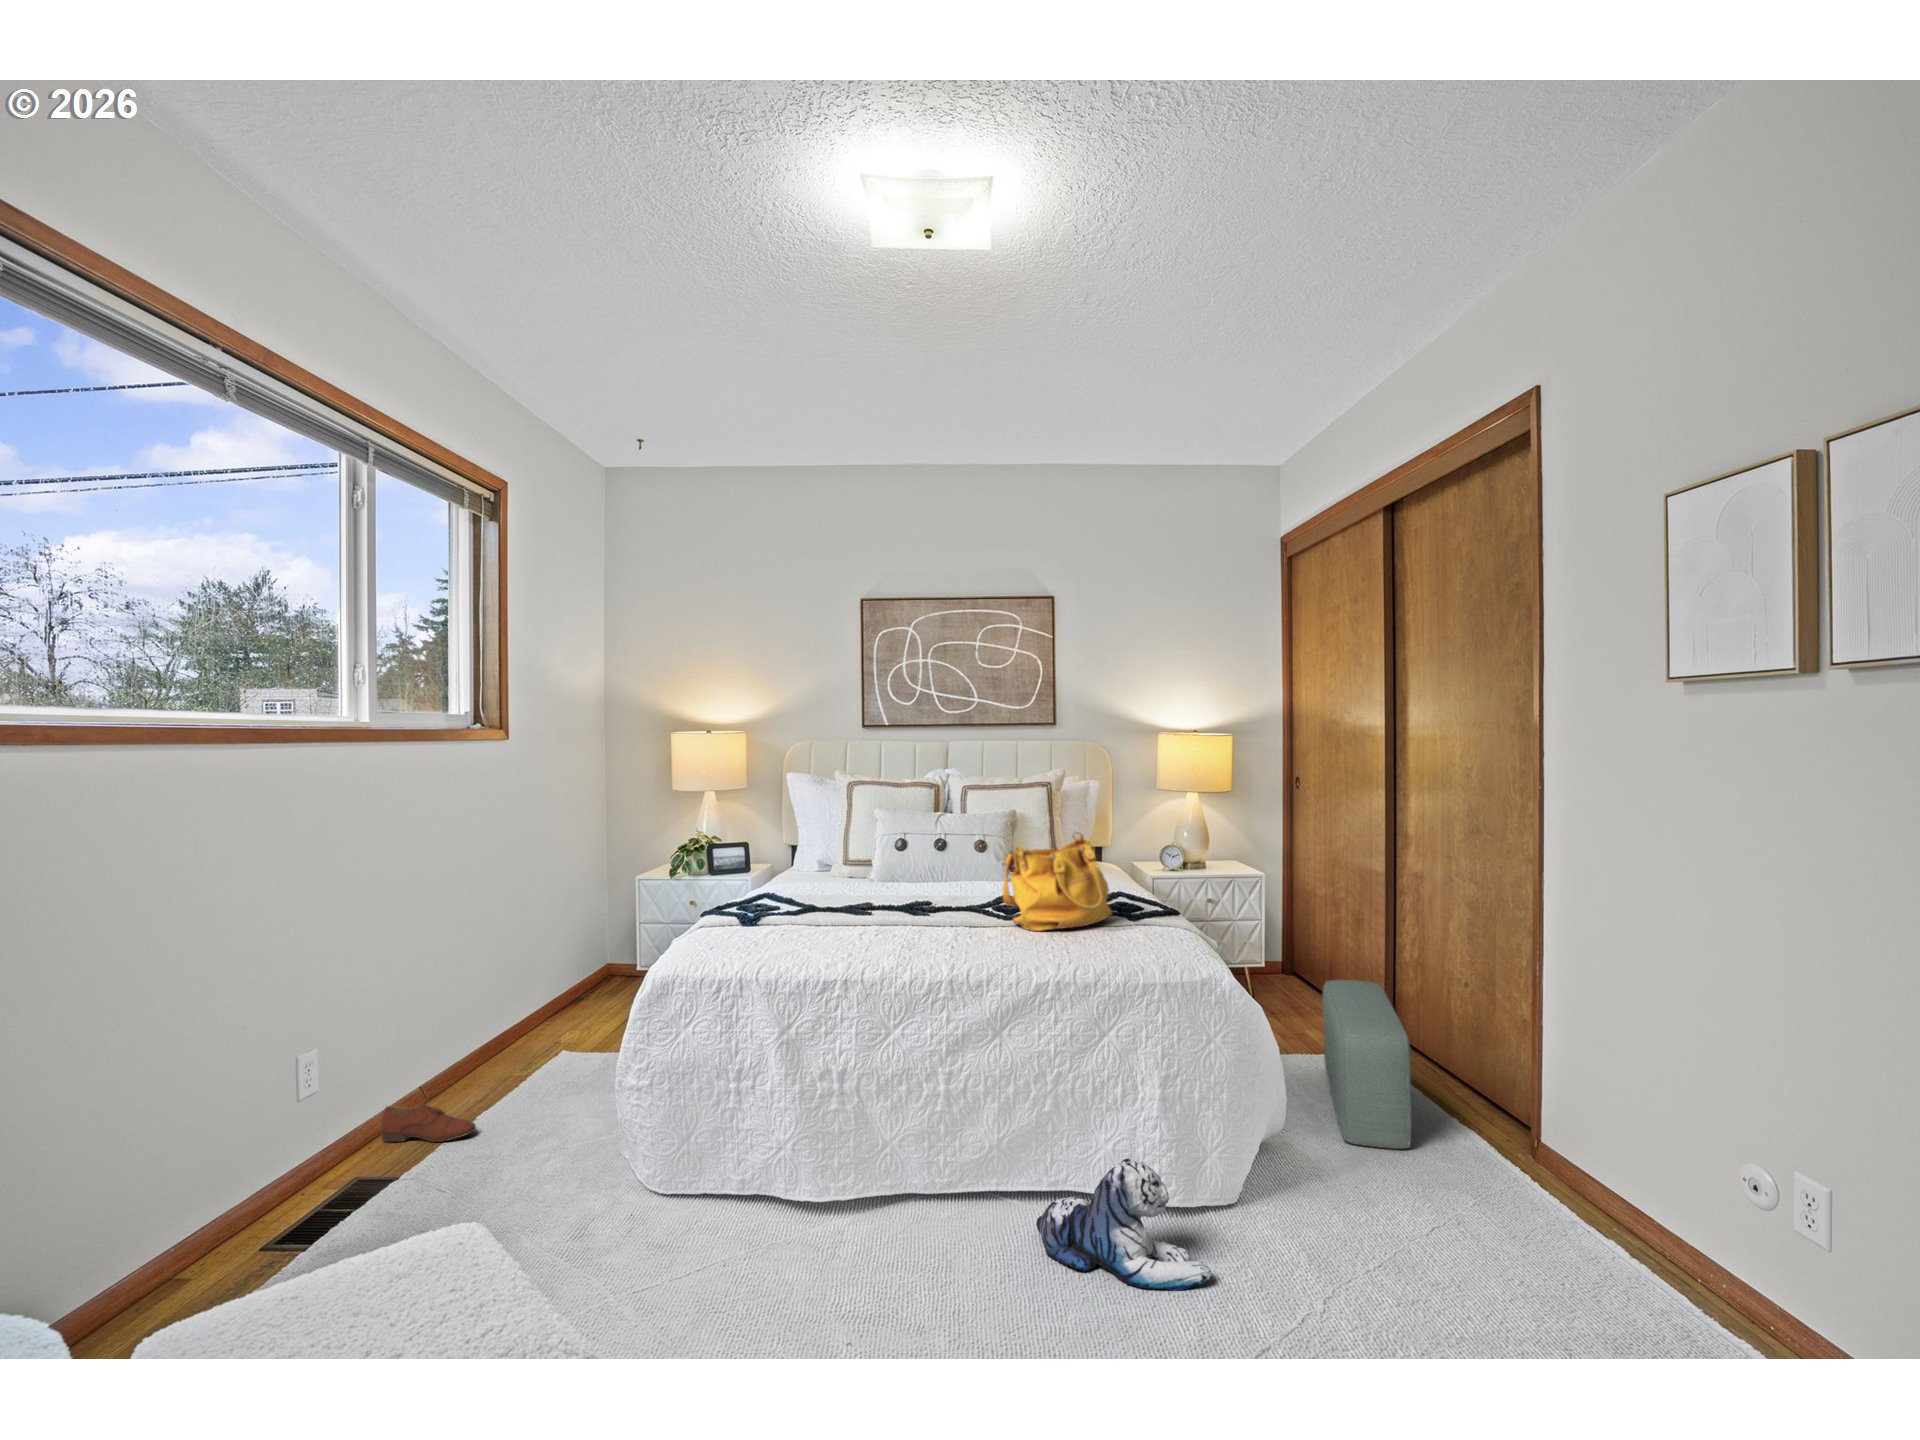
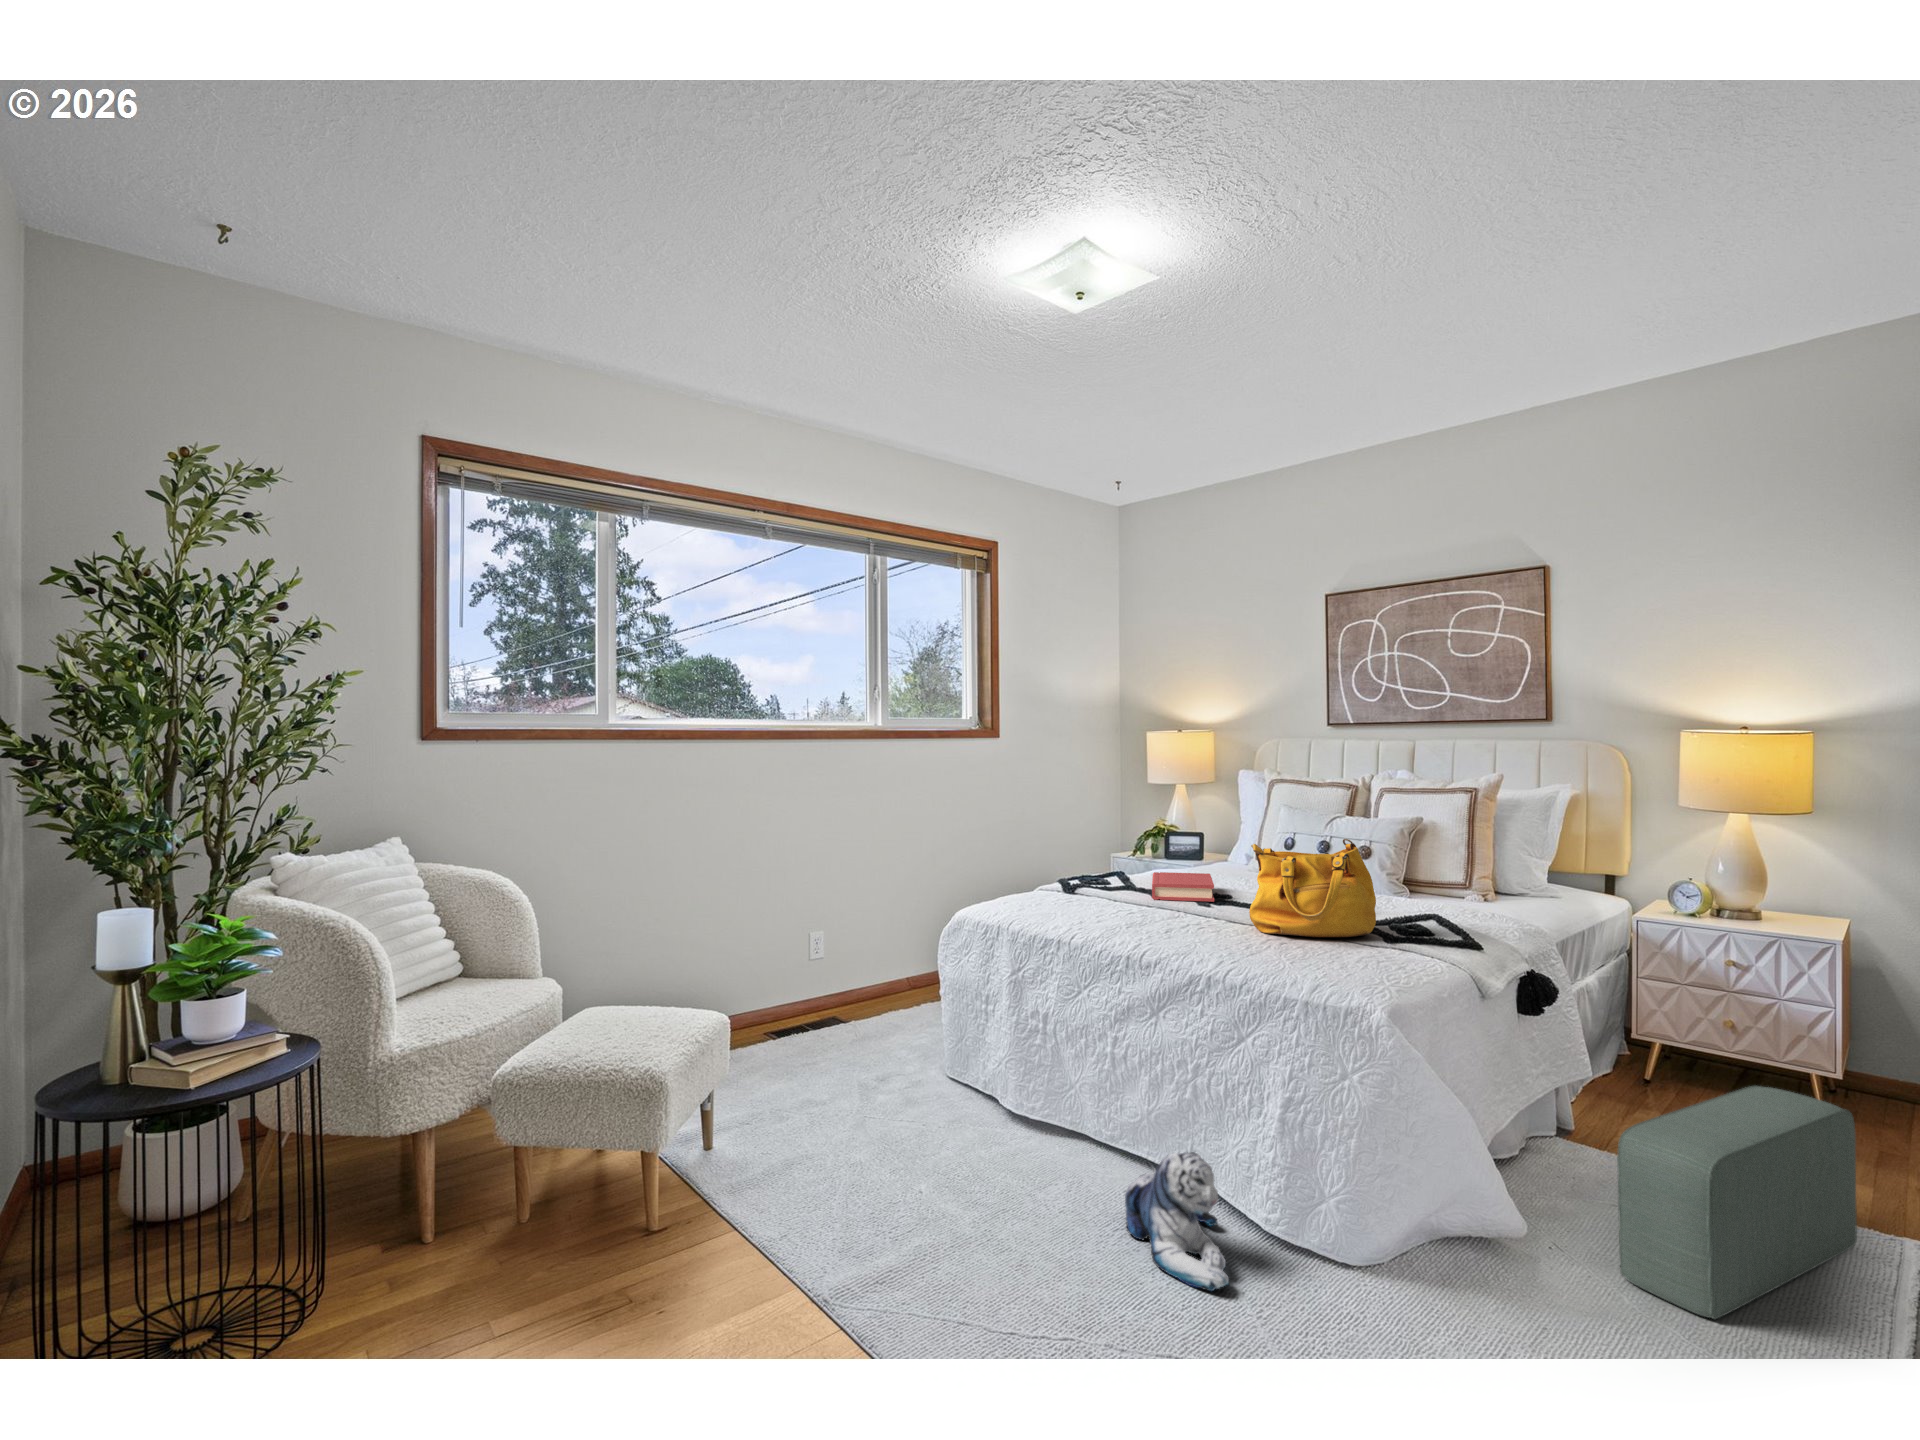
hardback book: none [823,883,917,917] -> present [1152,872,1214,902]
shoe: present [382,1104,476,1142] -> none [863,982,909,1014]

